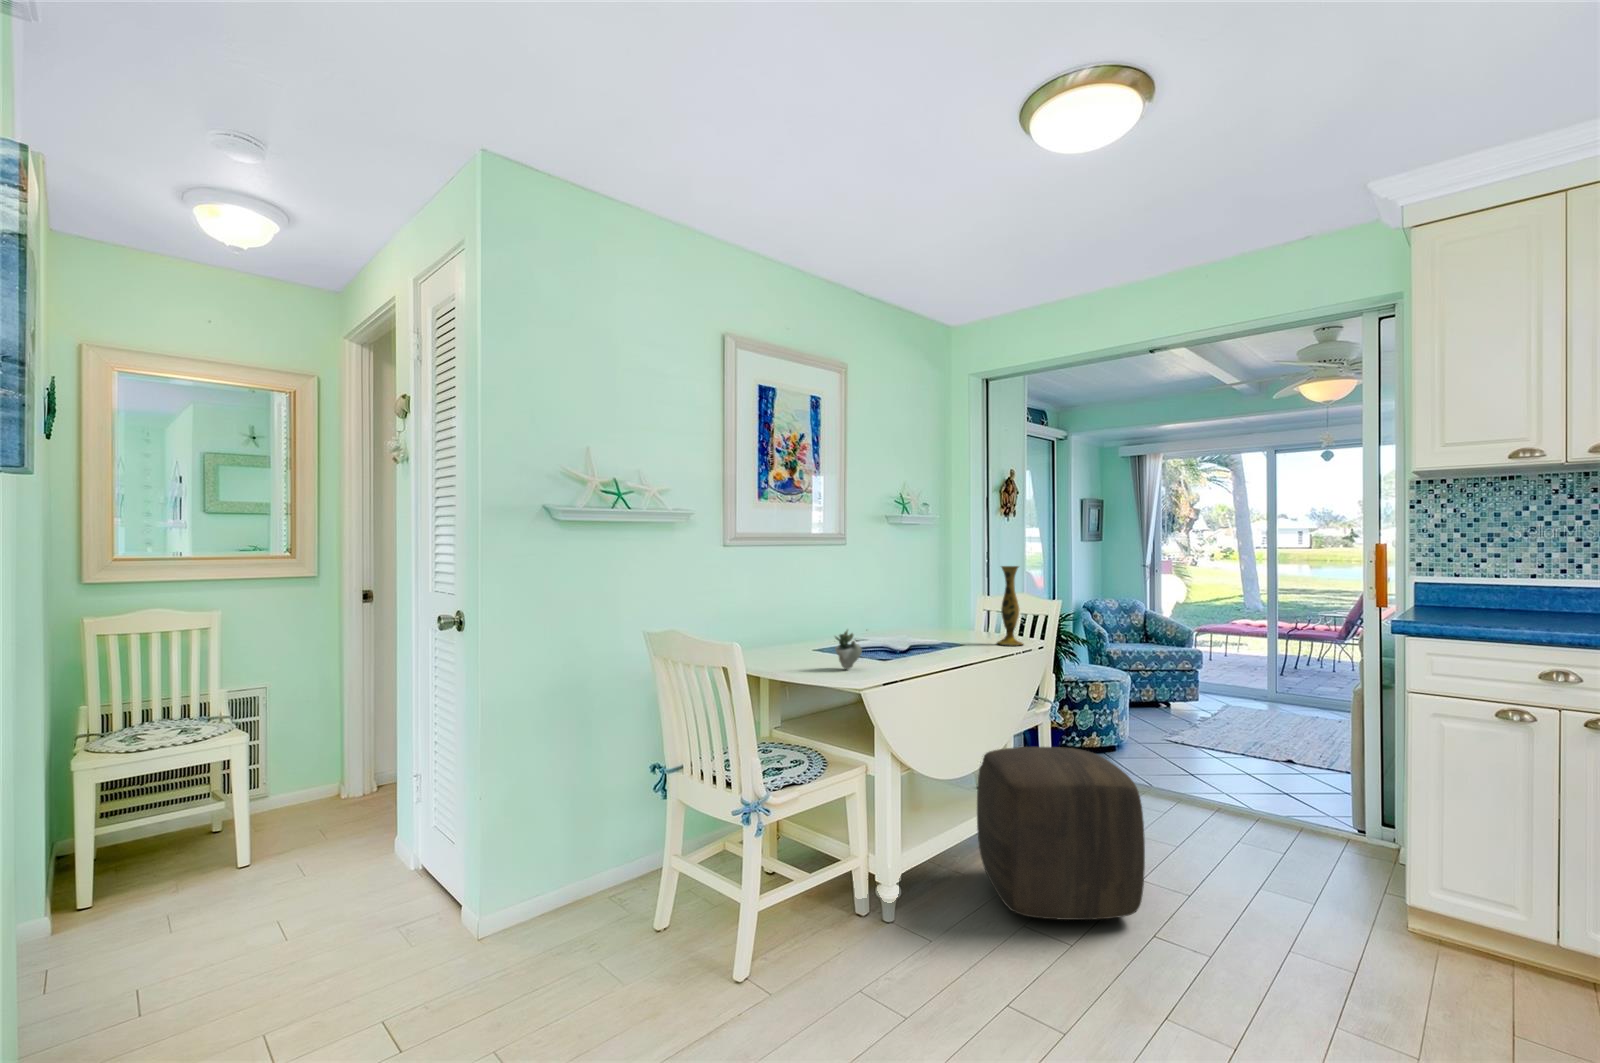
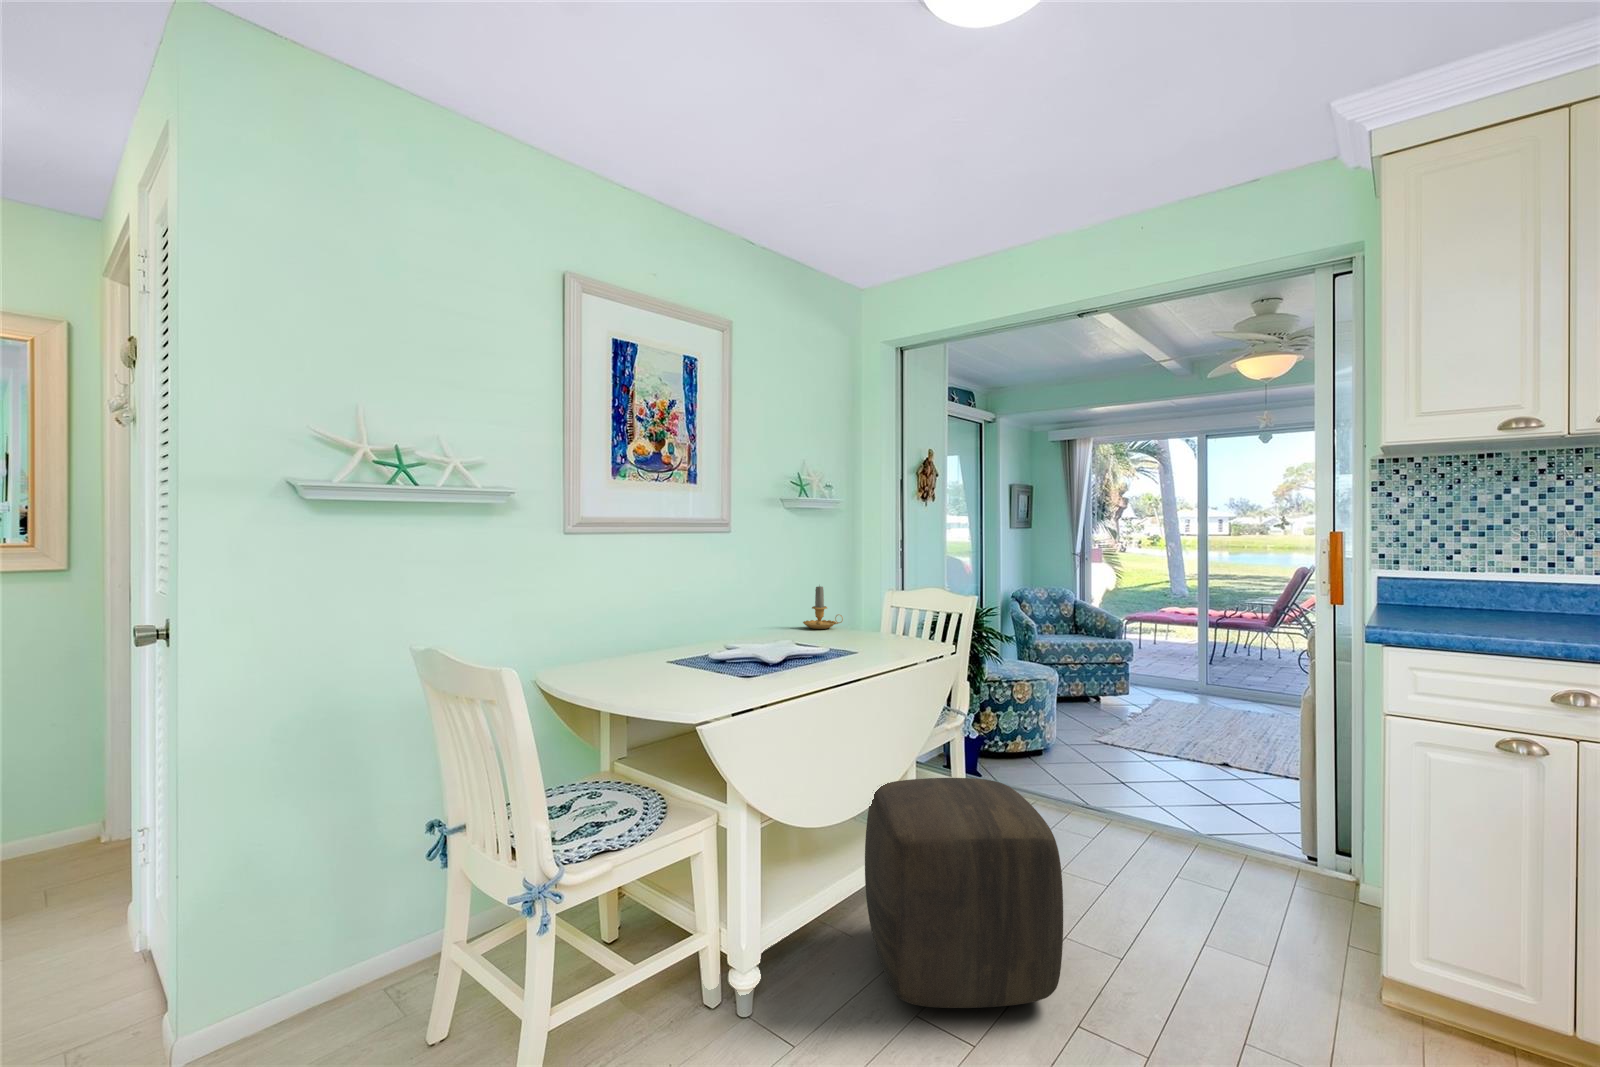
vase: present [997,566,1023,645] -> none [899,557,930,651]
candle: none [903,590,939,630] -> present [803,586,843,629]
succulent plant: present [835,630,862,669] -> none [674,641,713,693]

